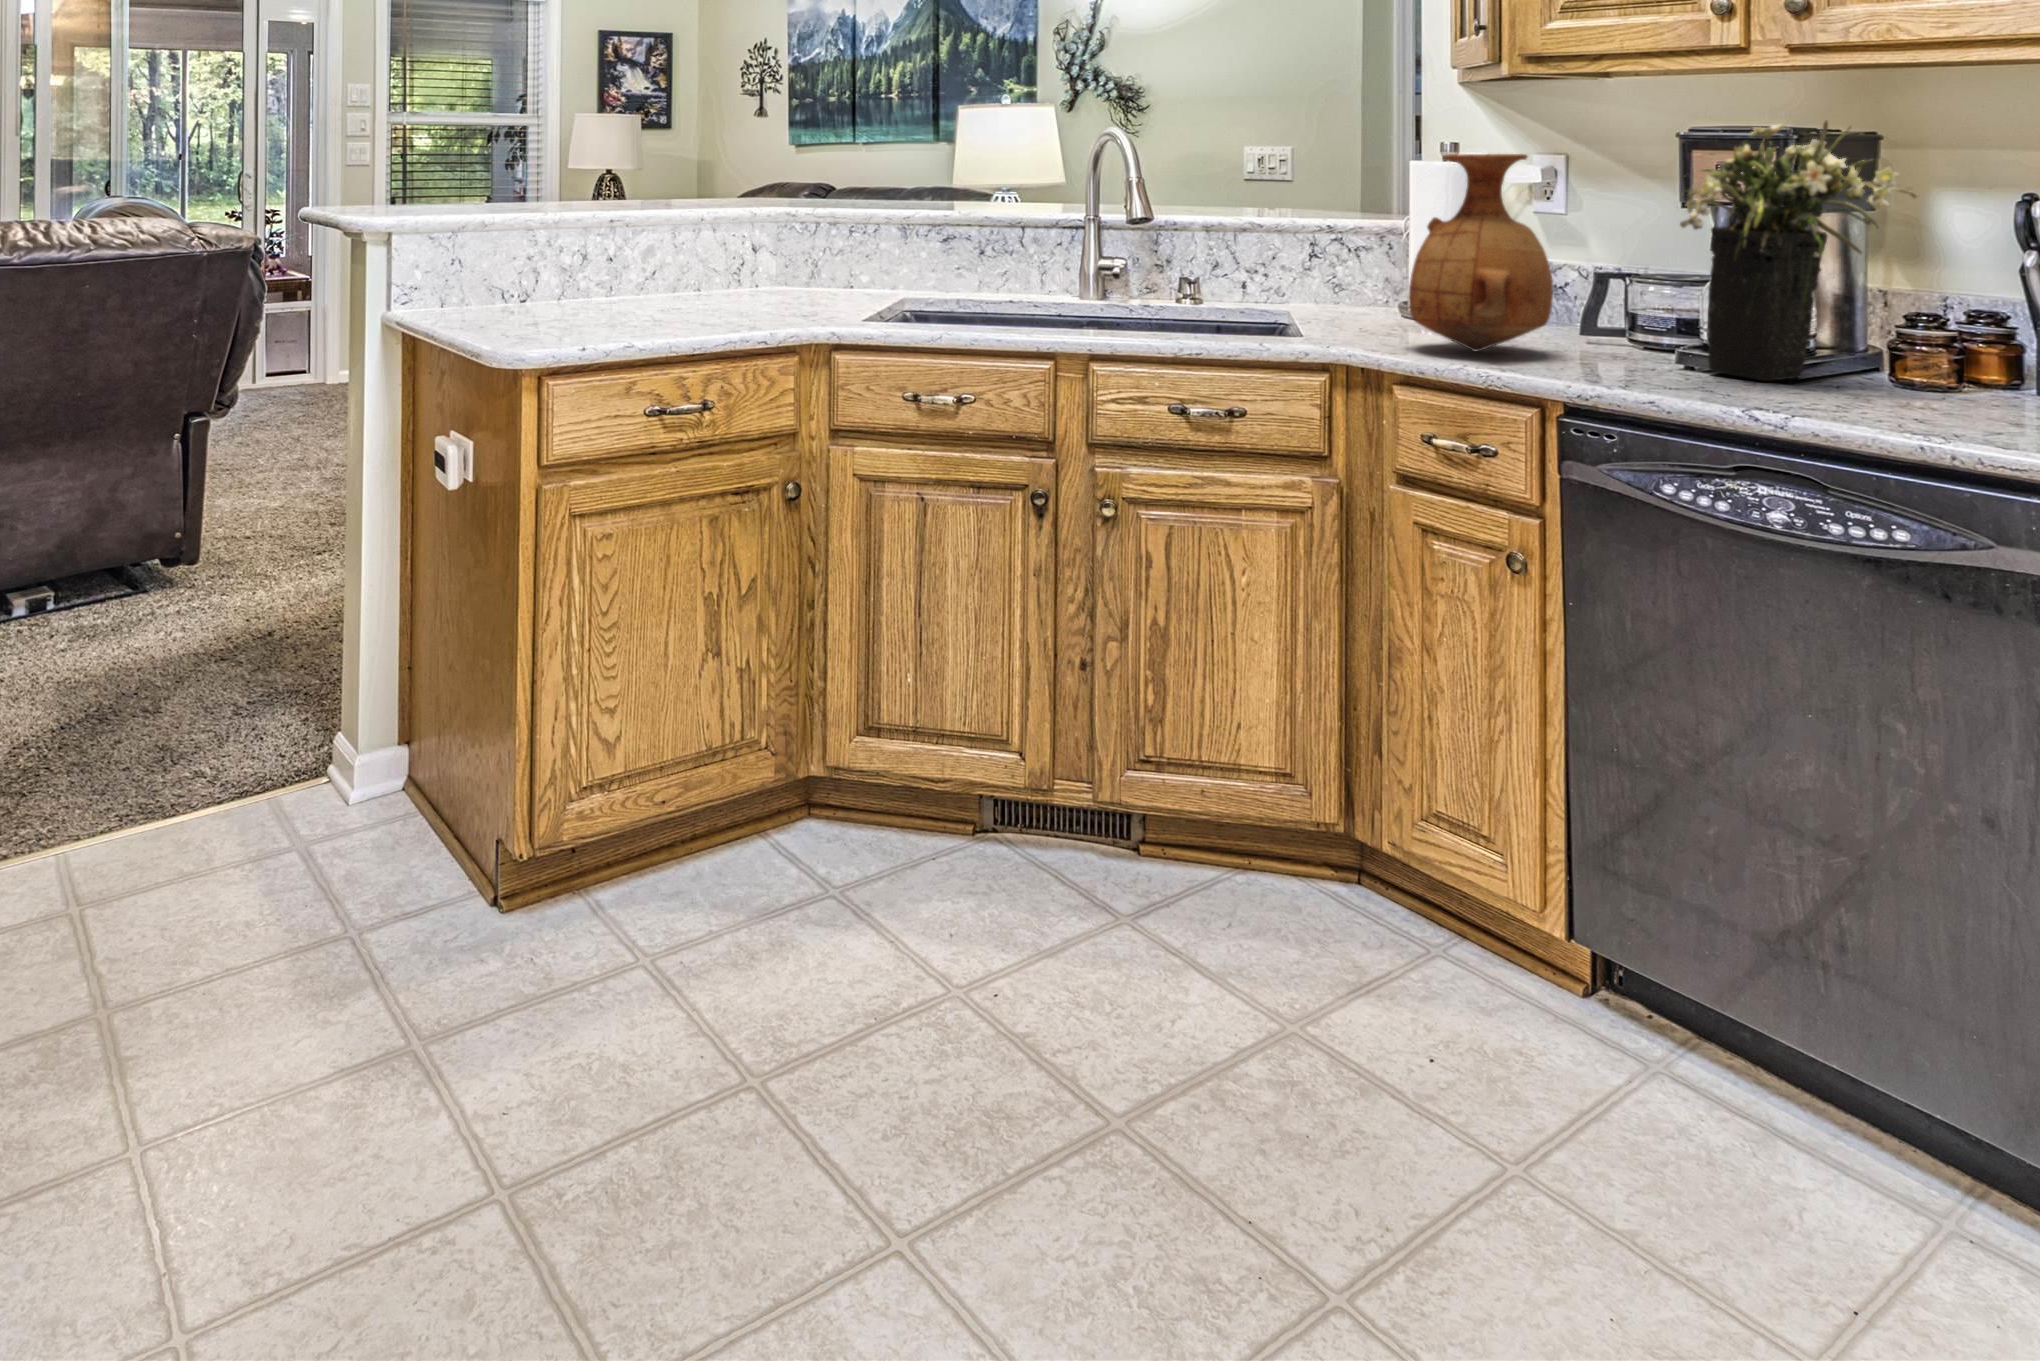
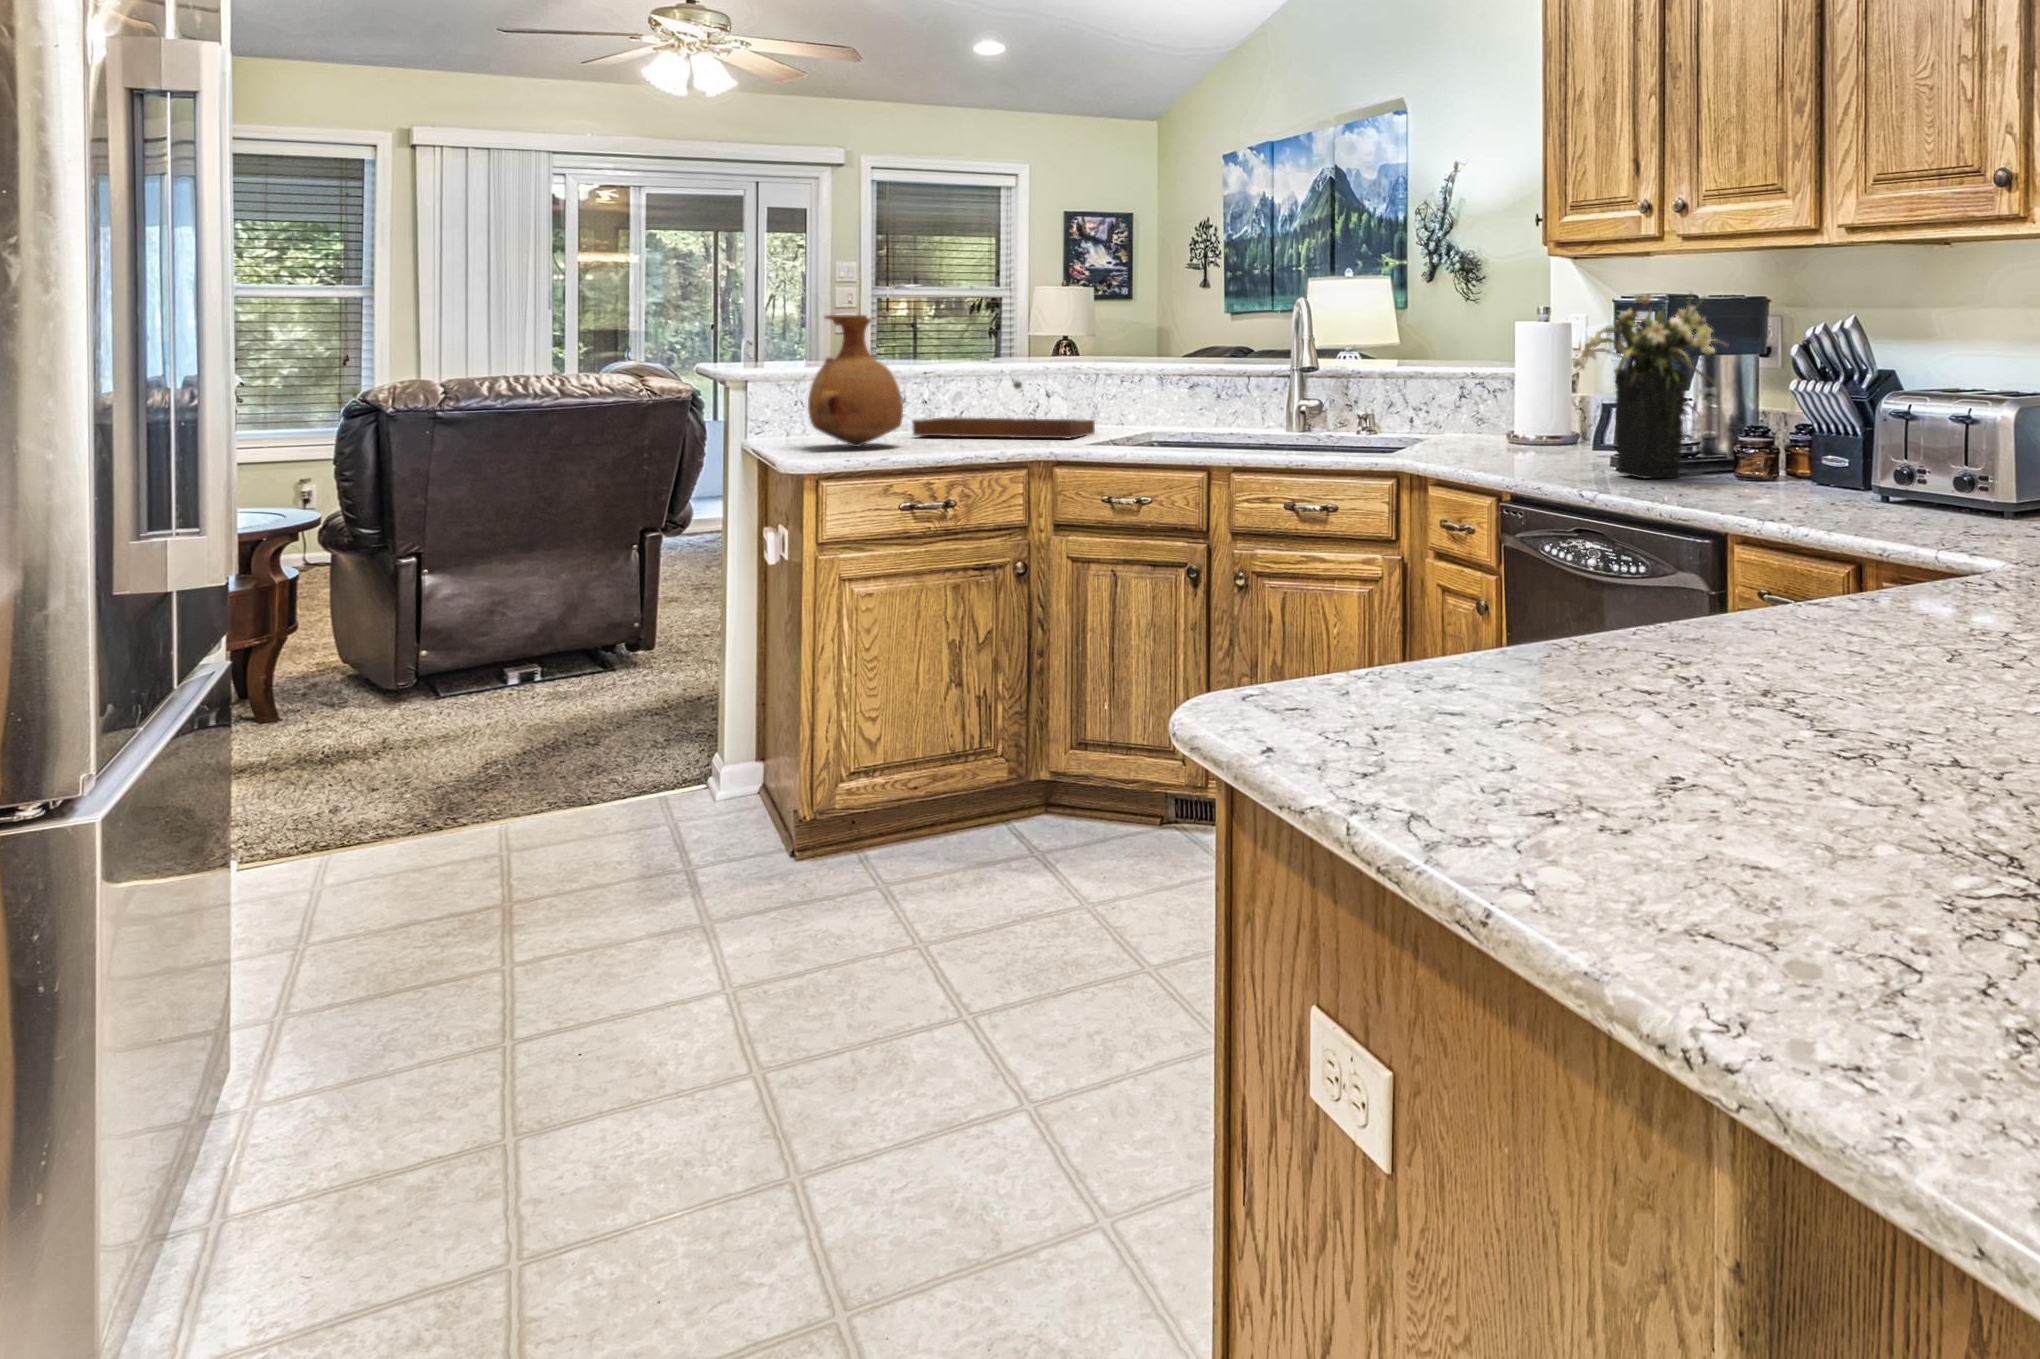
vase: present [1408,154,1553,351] -> present [808,315,903,447]
tray: none [608,232,831,309] -> present [913,381,1095,438]

